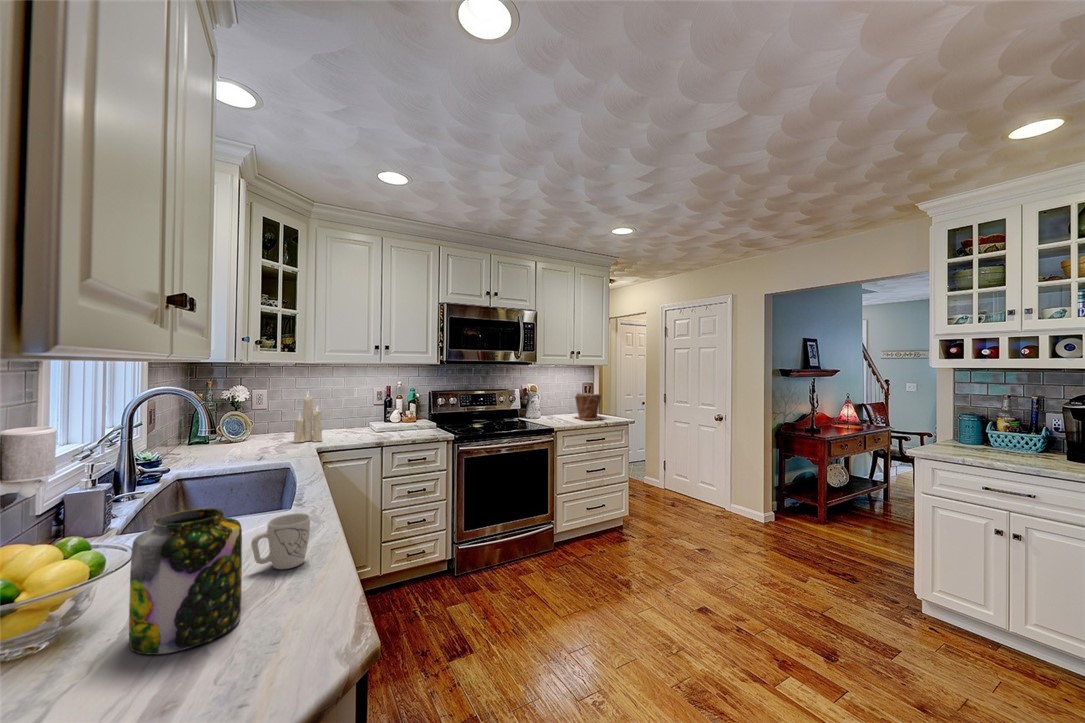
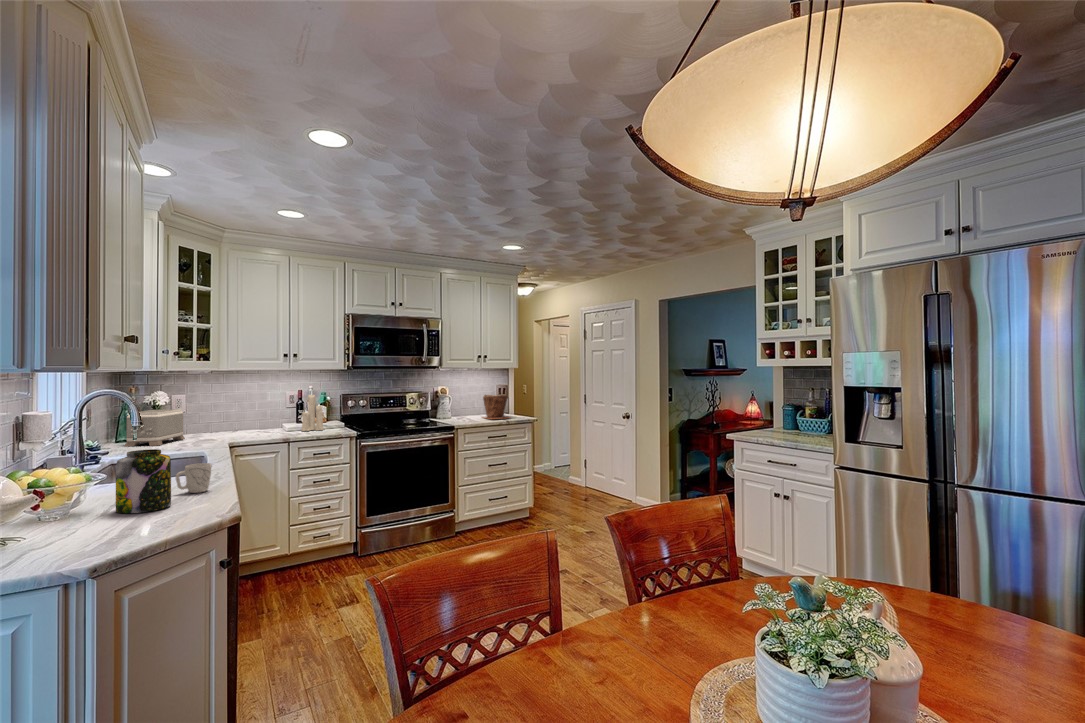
candle: present [294,396,322,443] -> present [302,394,323,431]
toaster: none [195,407,266,452] -> present [125,409,185,447]

